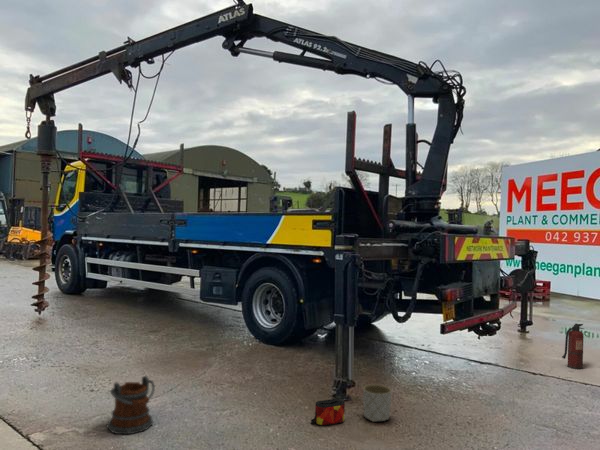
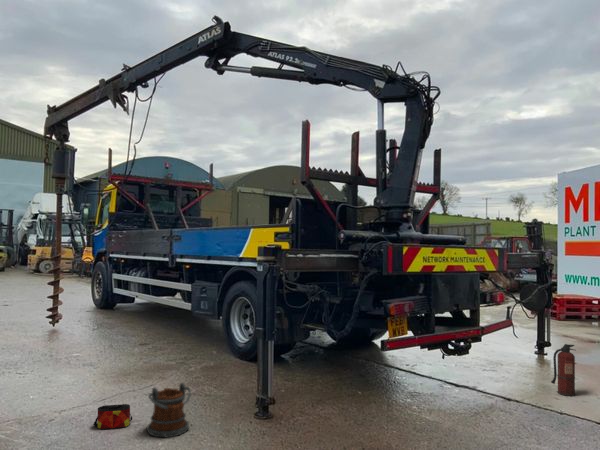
bucket: present [107,376,155,434] -> present [146,383,191,437]
planter: present [363,384,391,422] -> none [275,400,304,439]
bag: present [311,399,345,426] -> present [93,404,132,430]

